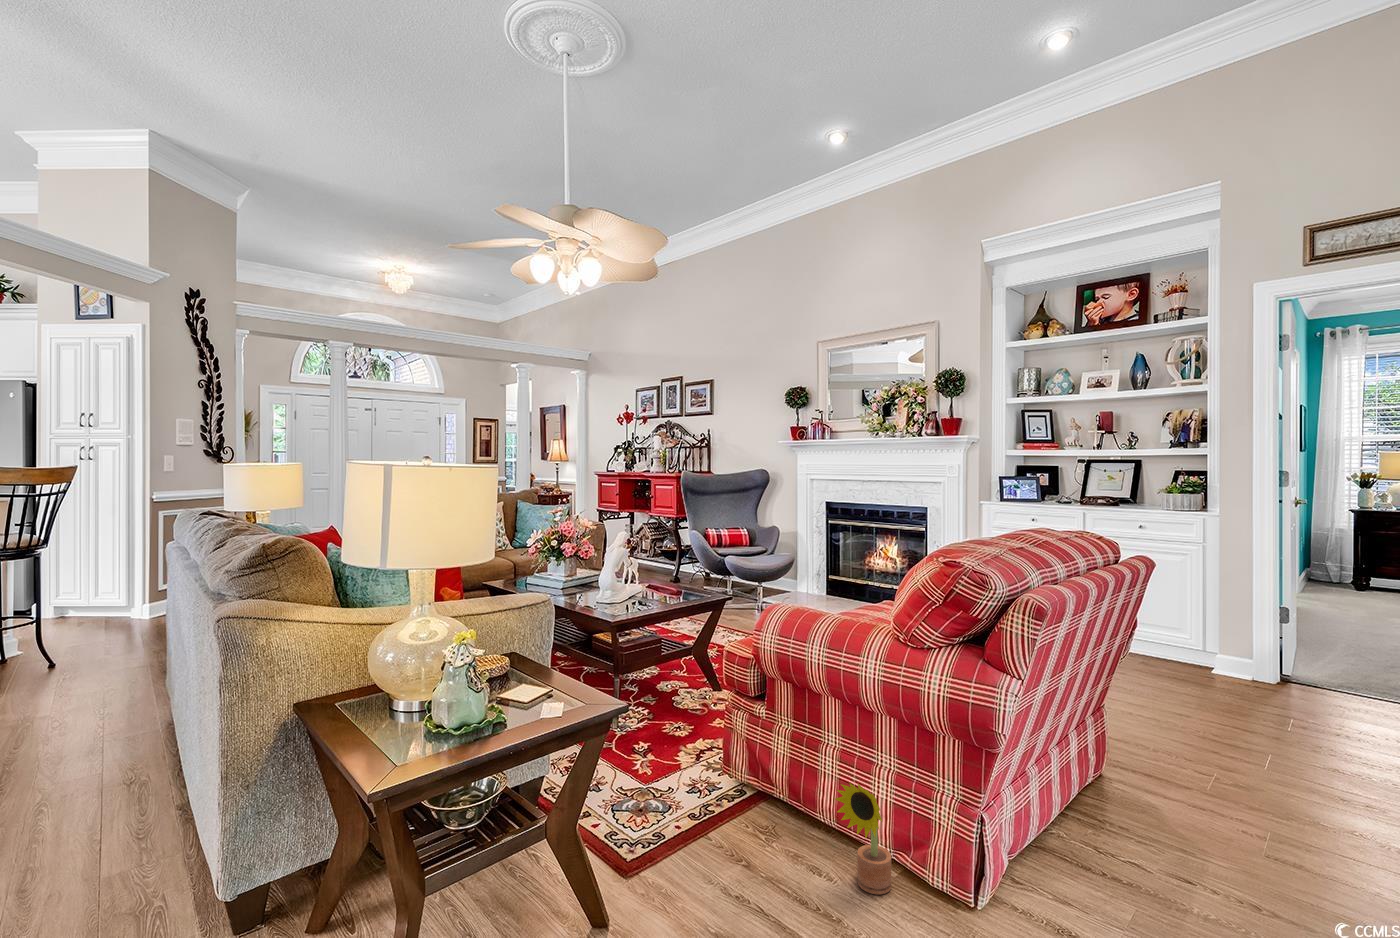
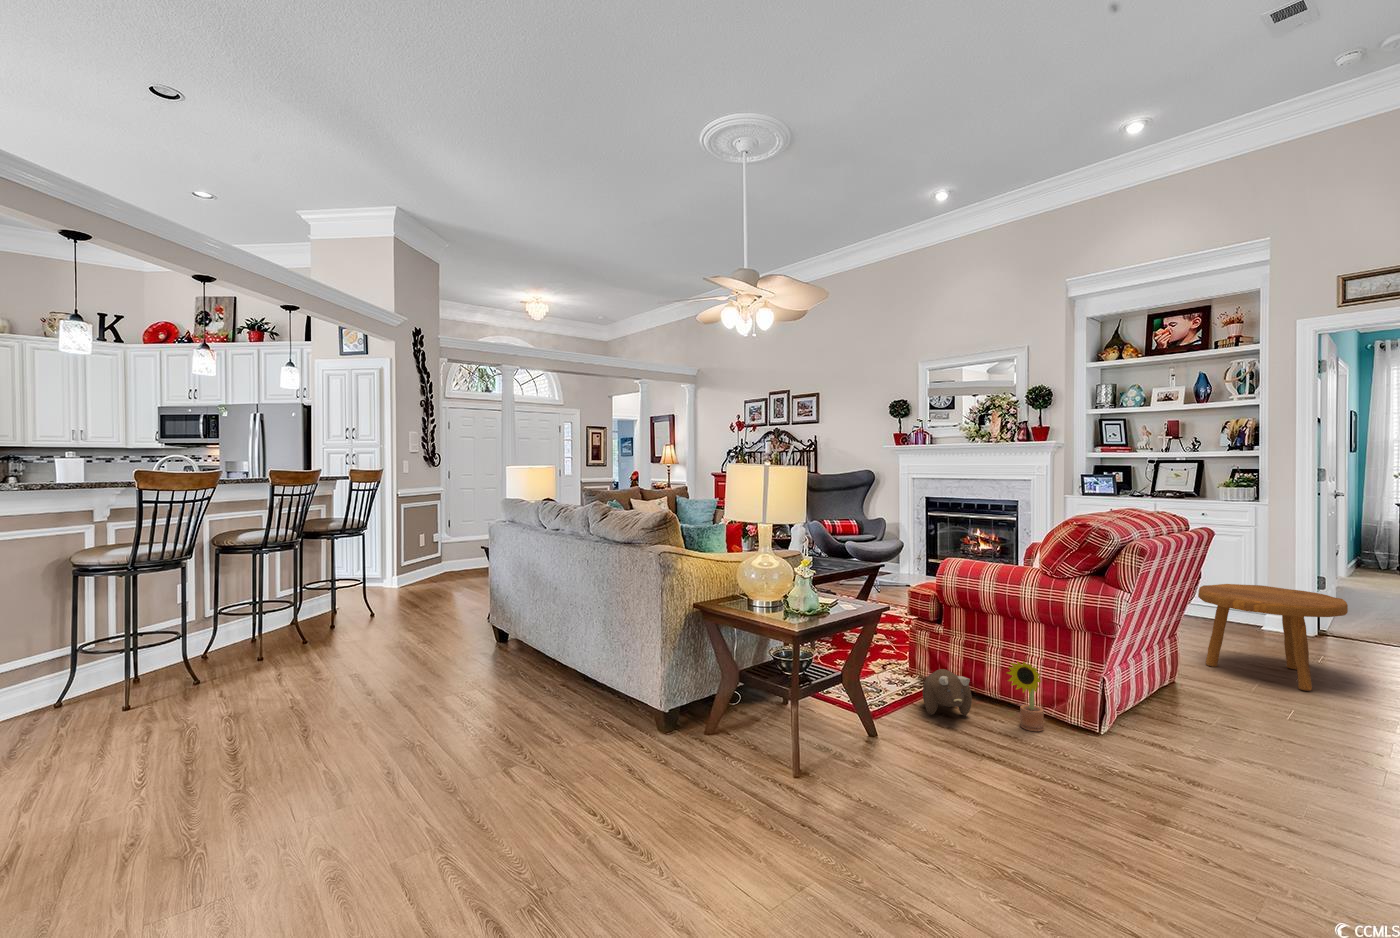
footstool: none [1131,626,1328,787] -> present [1198,584,1348,691]
plush toy: none [718,783,789,860] -> present [923,669,972,716]

